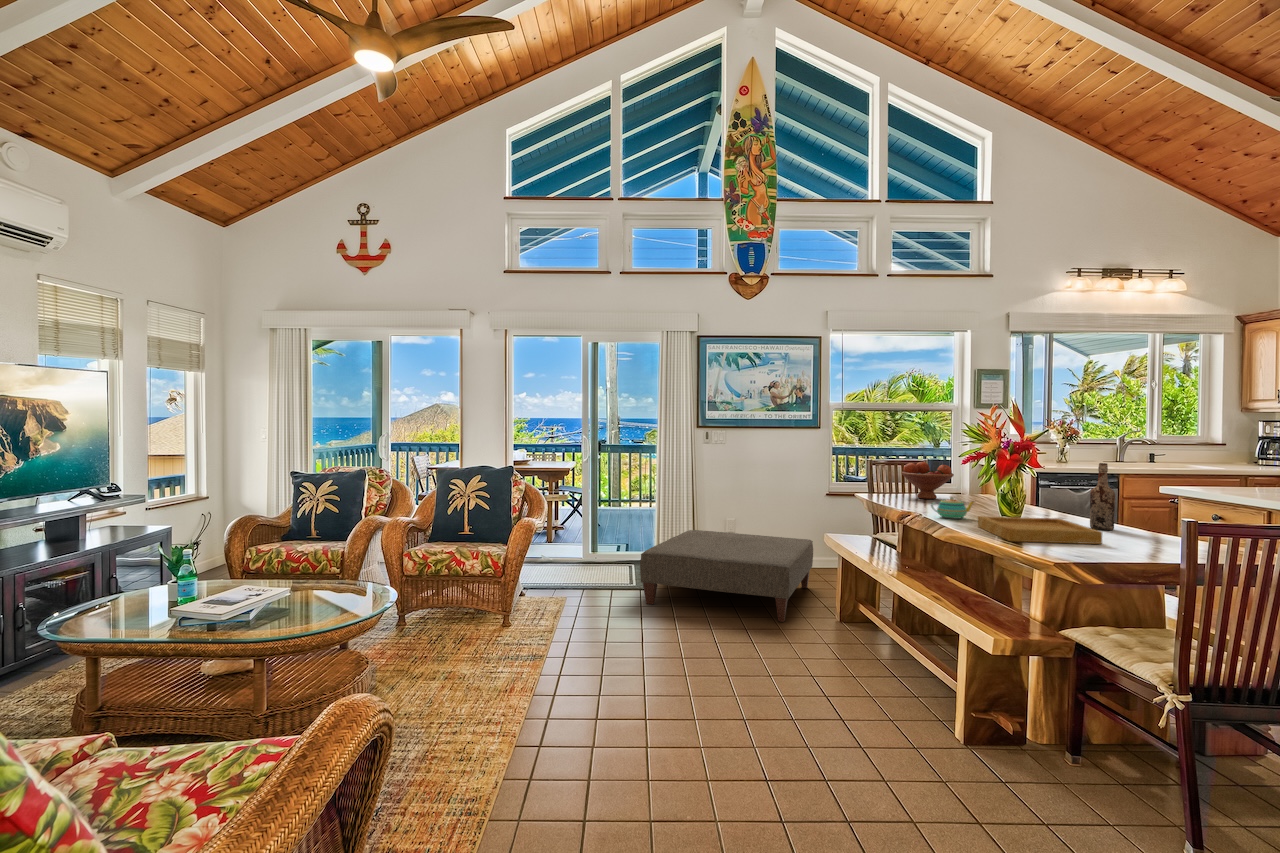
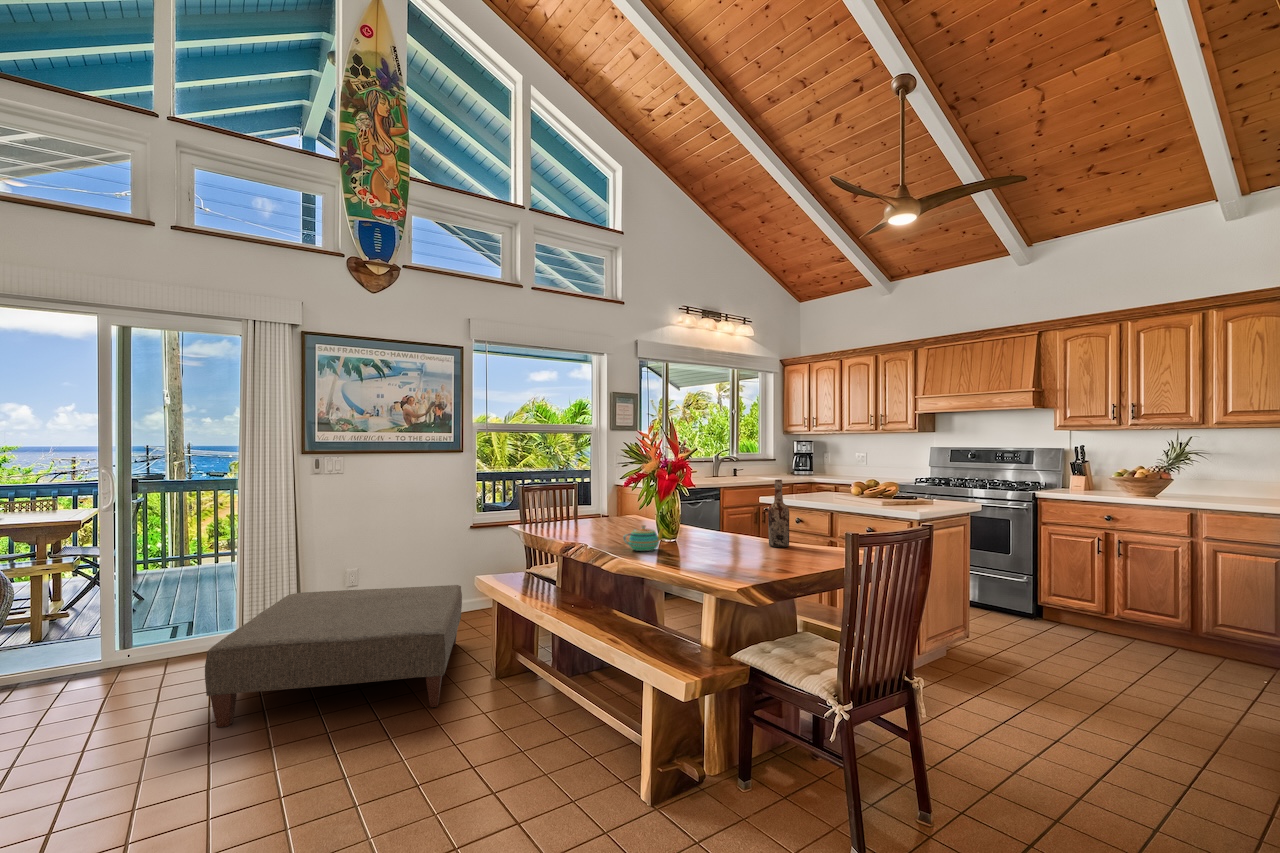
fruit bowl: present [902,462,954,499] -> none [568,485,621,526]
tray: present [978,516,1102,544] -> none [681,541,808,577]

